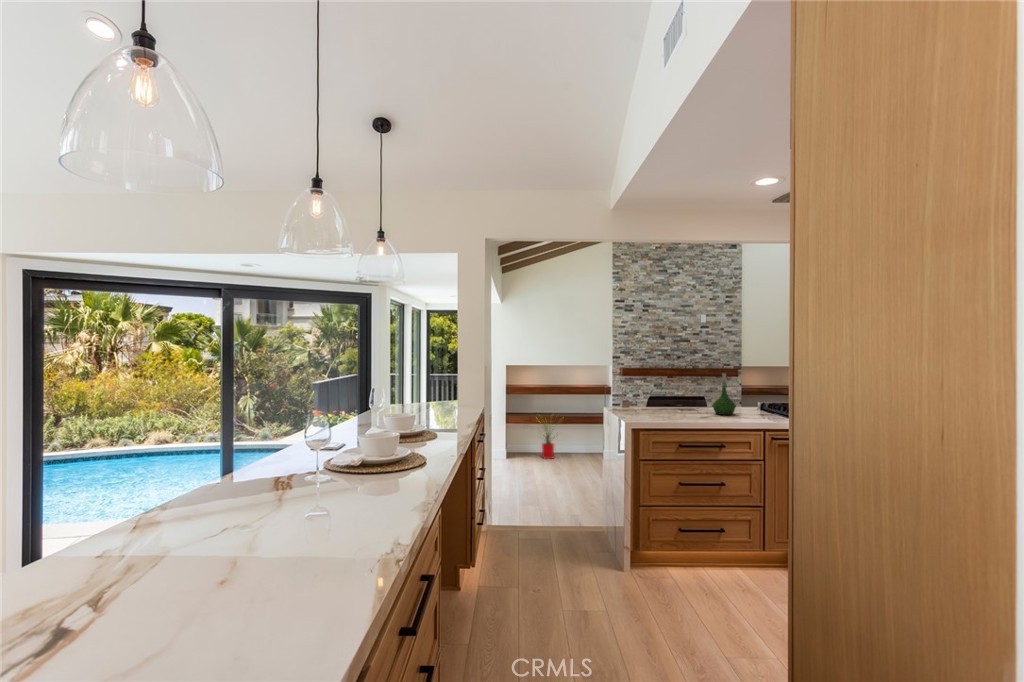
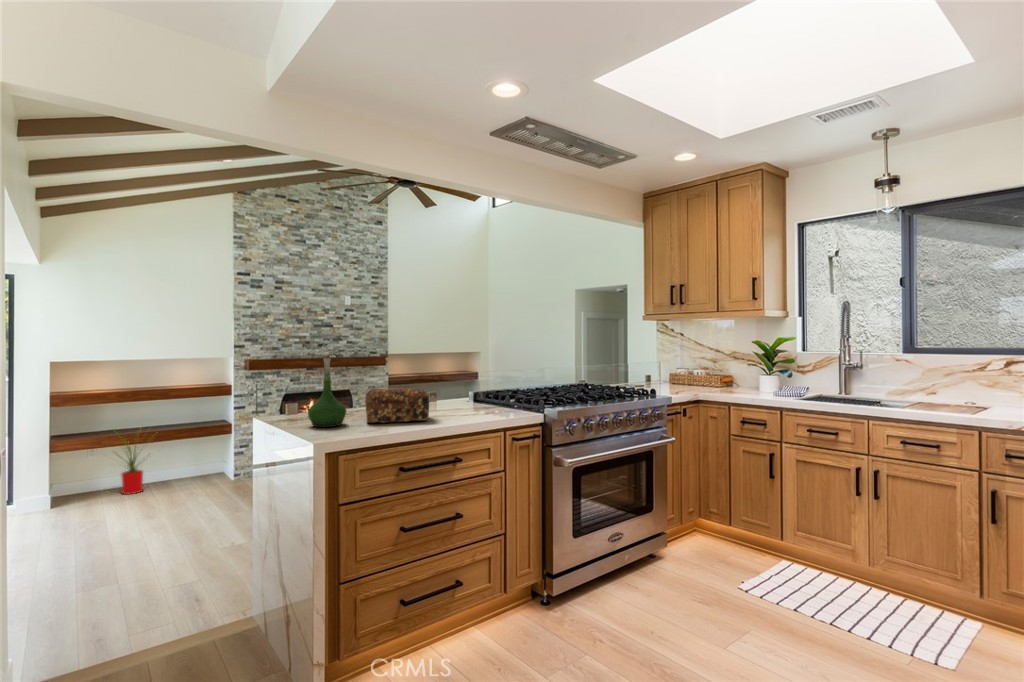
vase: present [713,372,736,415] -> present [308,356,346,427]
bread loaf: none [665,395,708,418] -> present [365,388,429,423]

